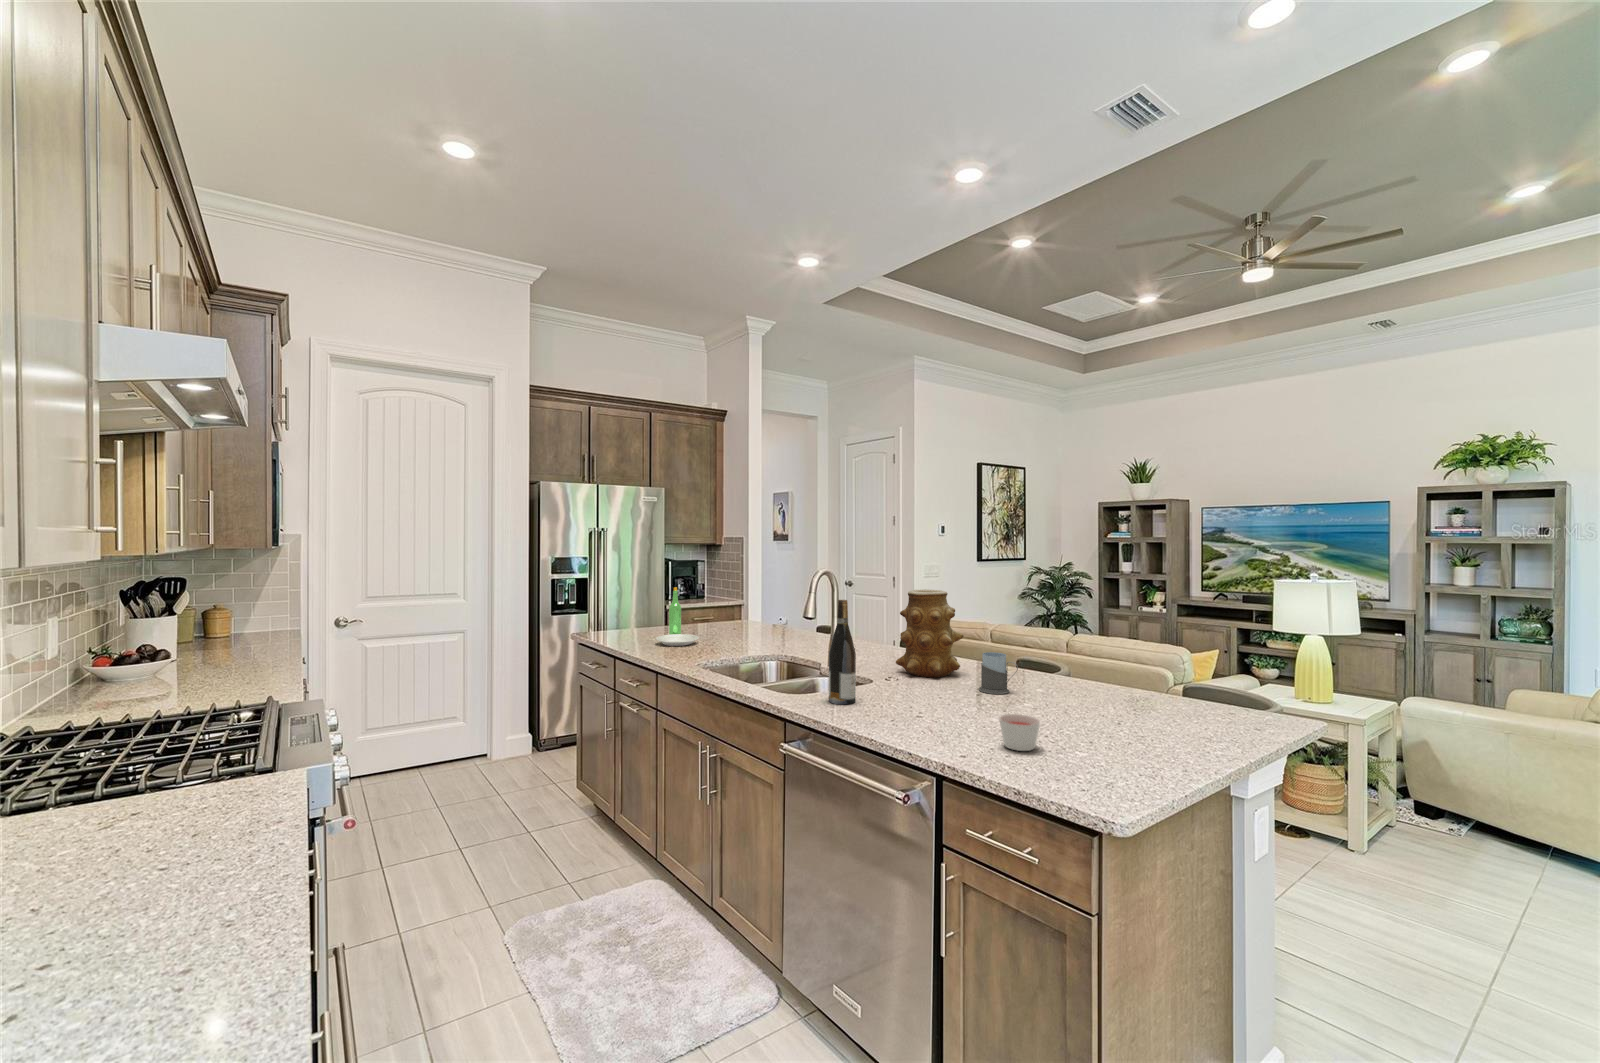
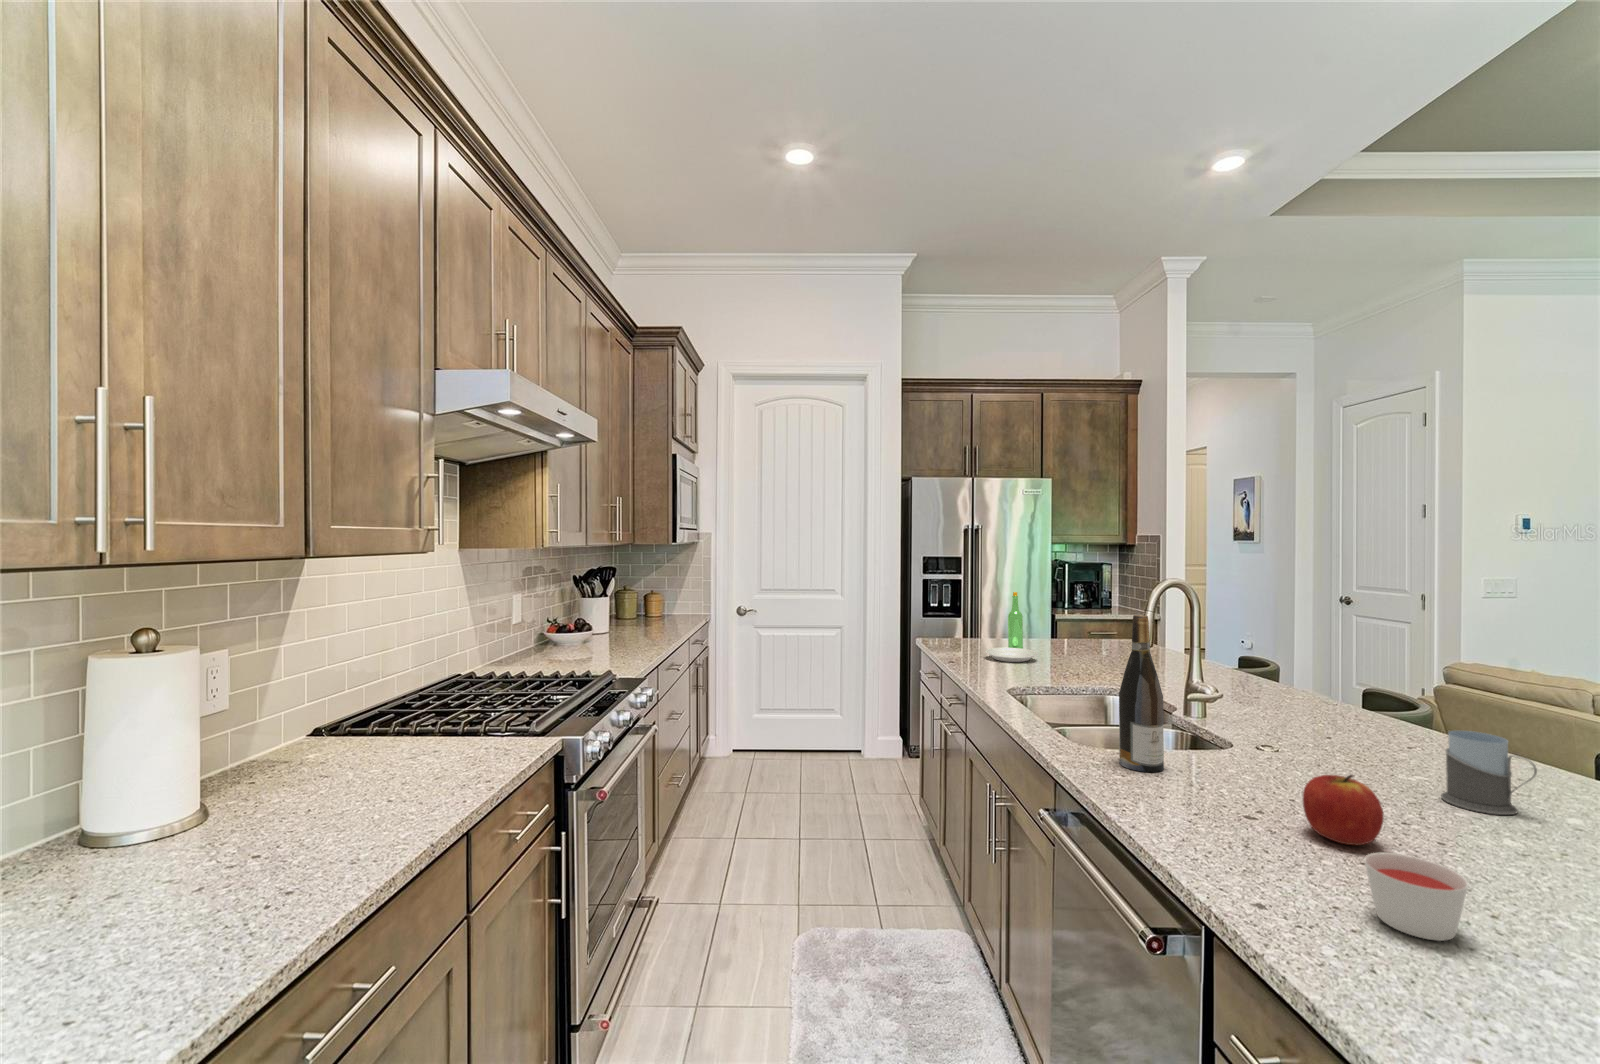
vase: present [896,589,963,678] -> none [1294,610,1435,760]
apple: none [945,681,982,720] -> present [1303,775,1384,845]

